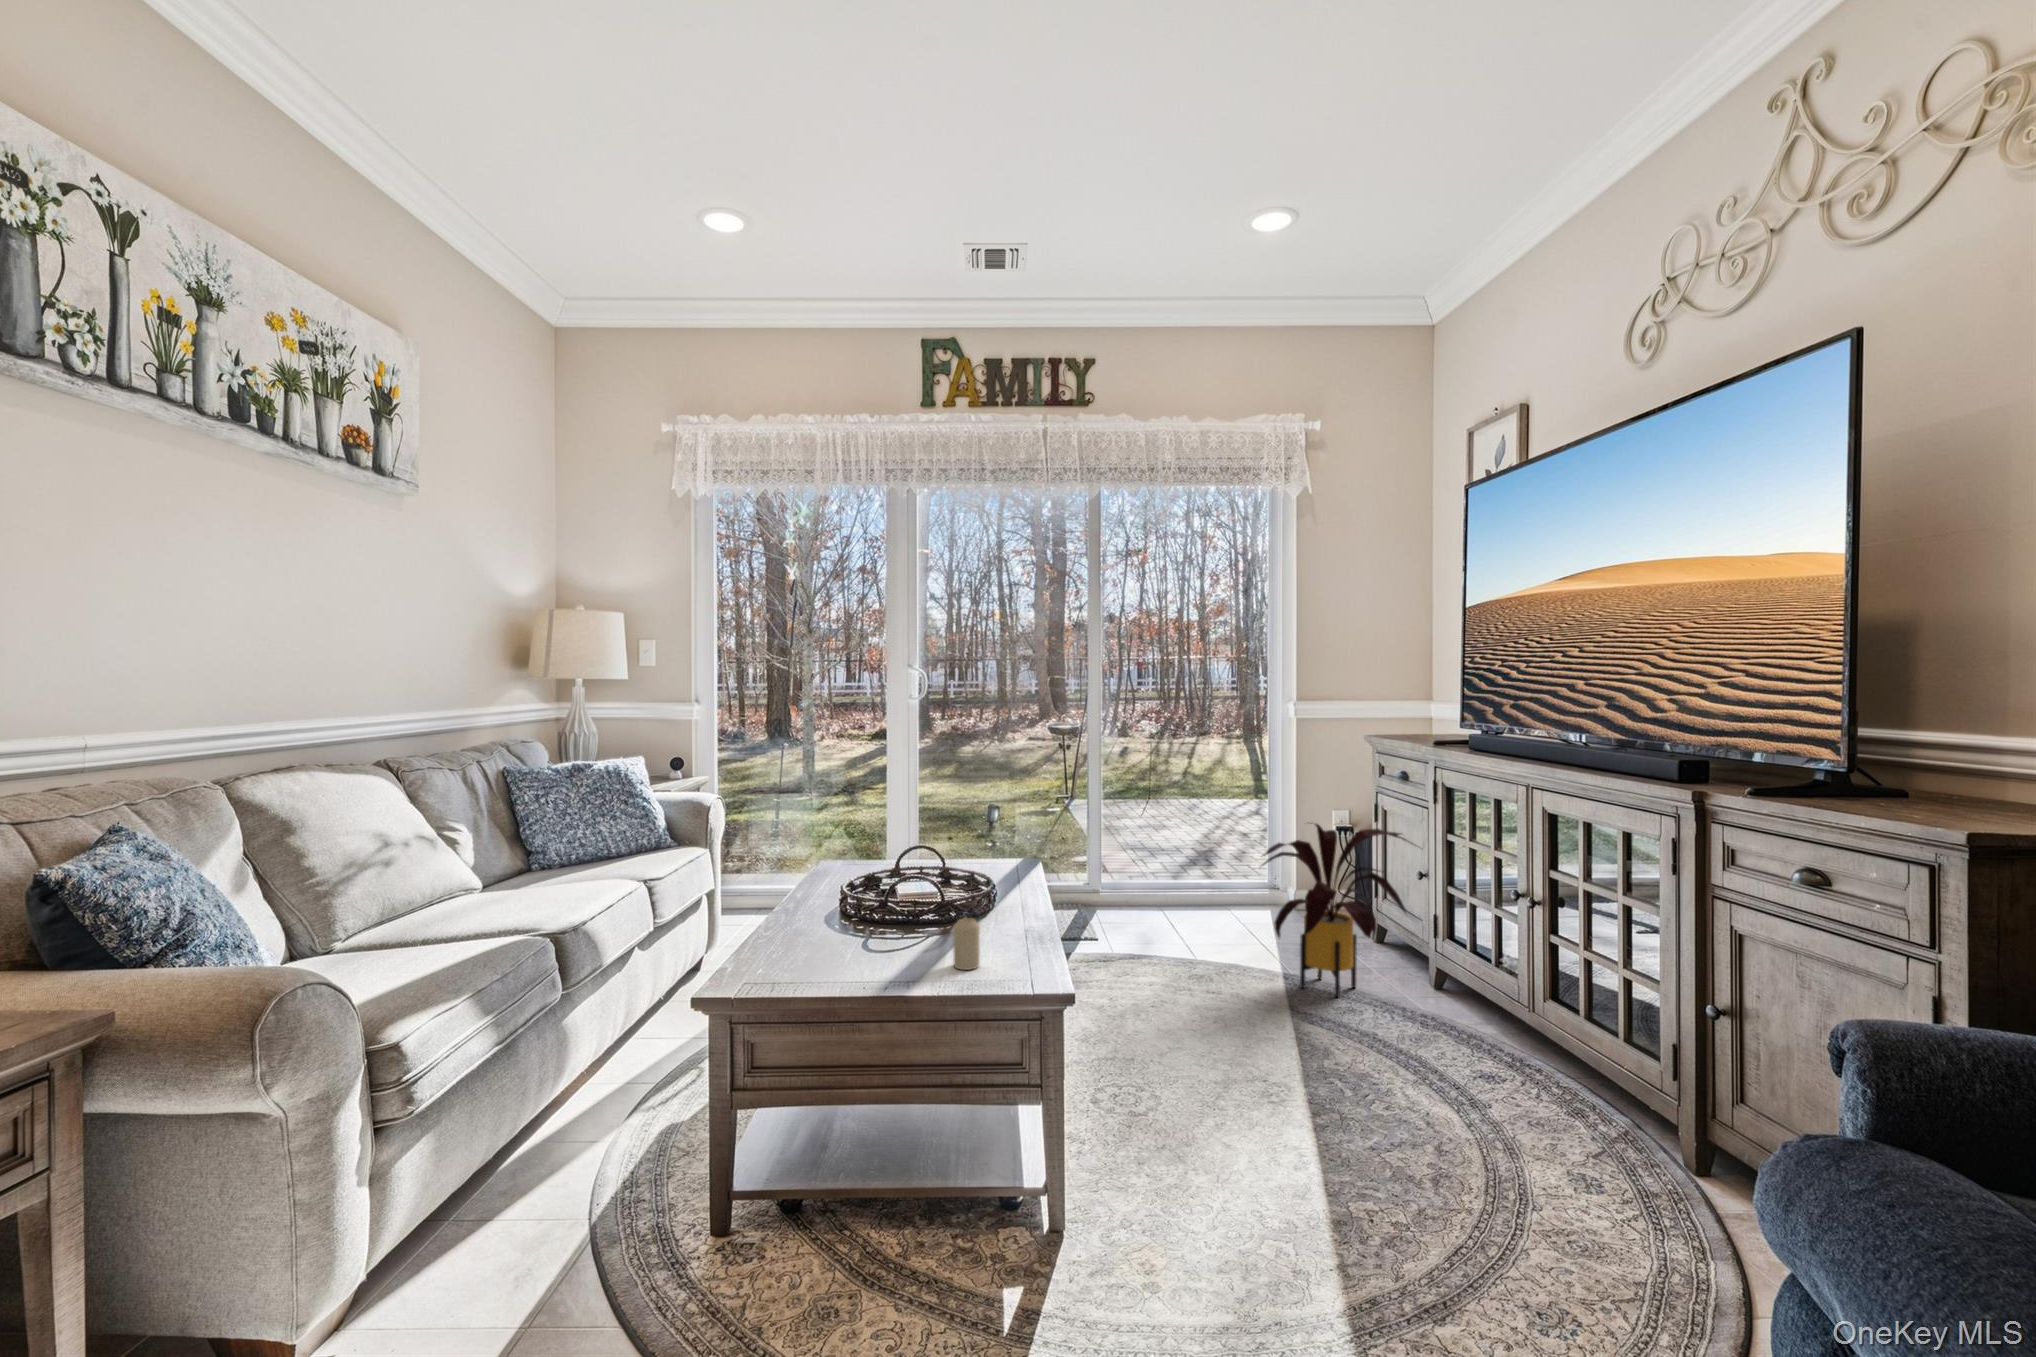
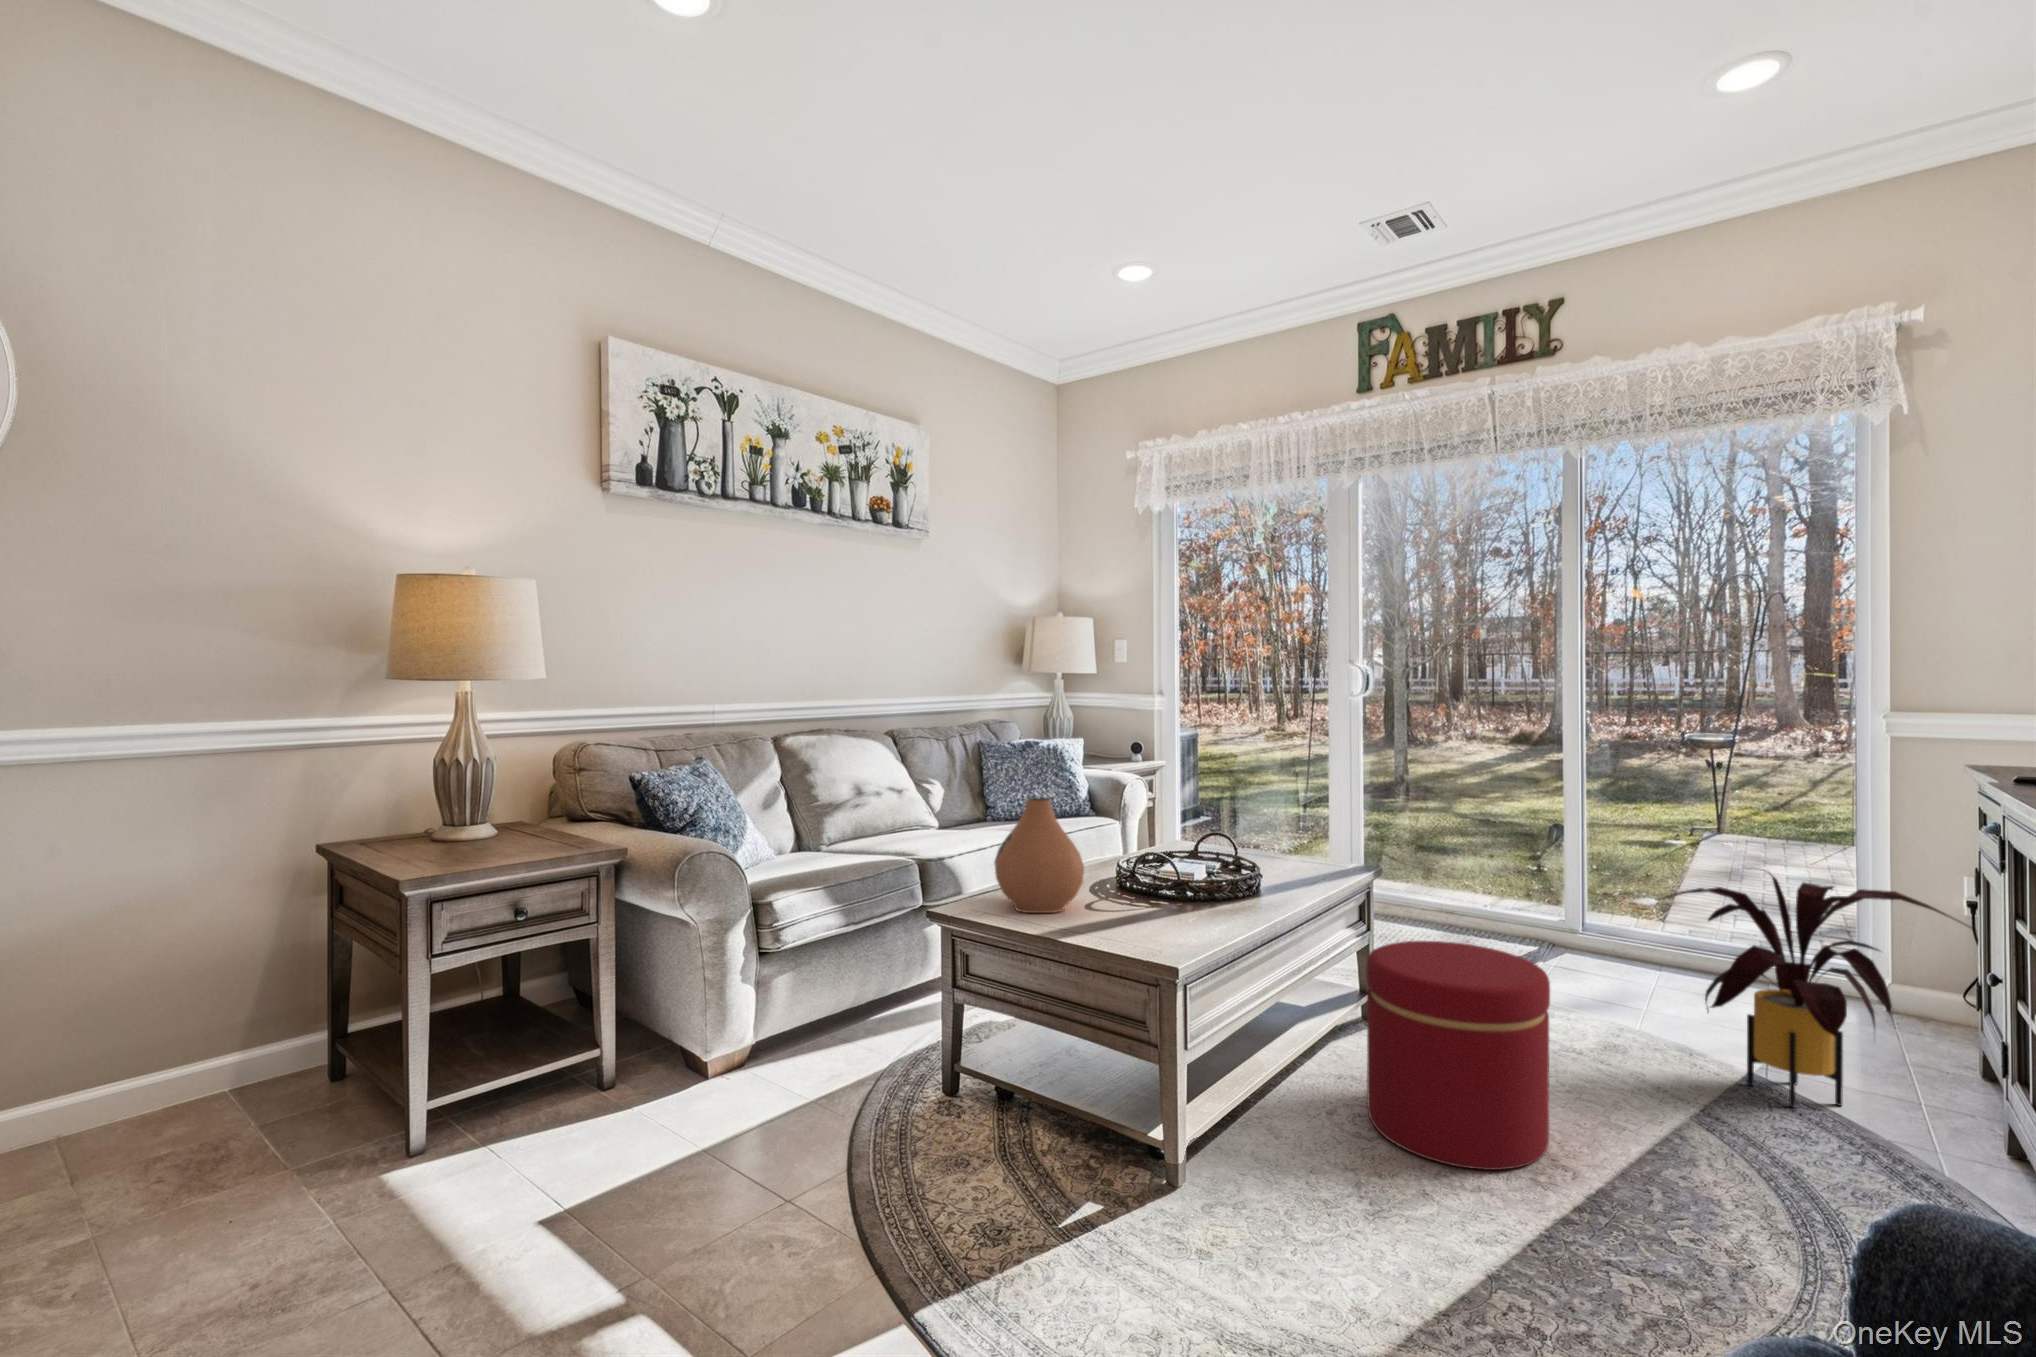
vase: none [768,828,894,973] -> present [994,798,1084,913]
candle: present [953,917,980,970] -> none [1117,886,1141,932]
ottoman: none [1121,917,1273,1120] -> present [1366,941,1550,1170]

